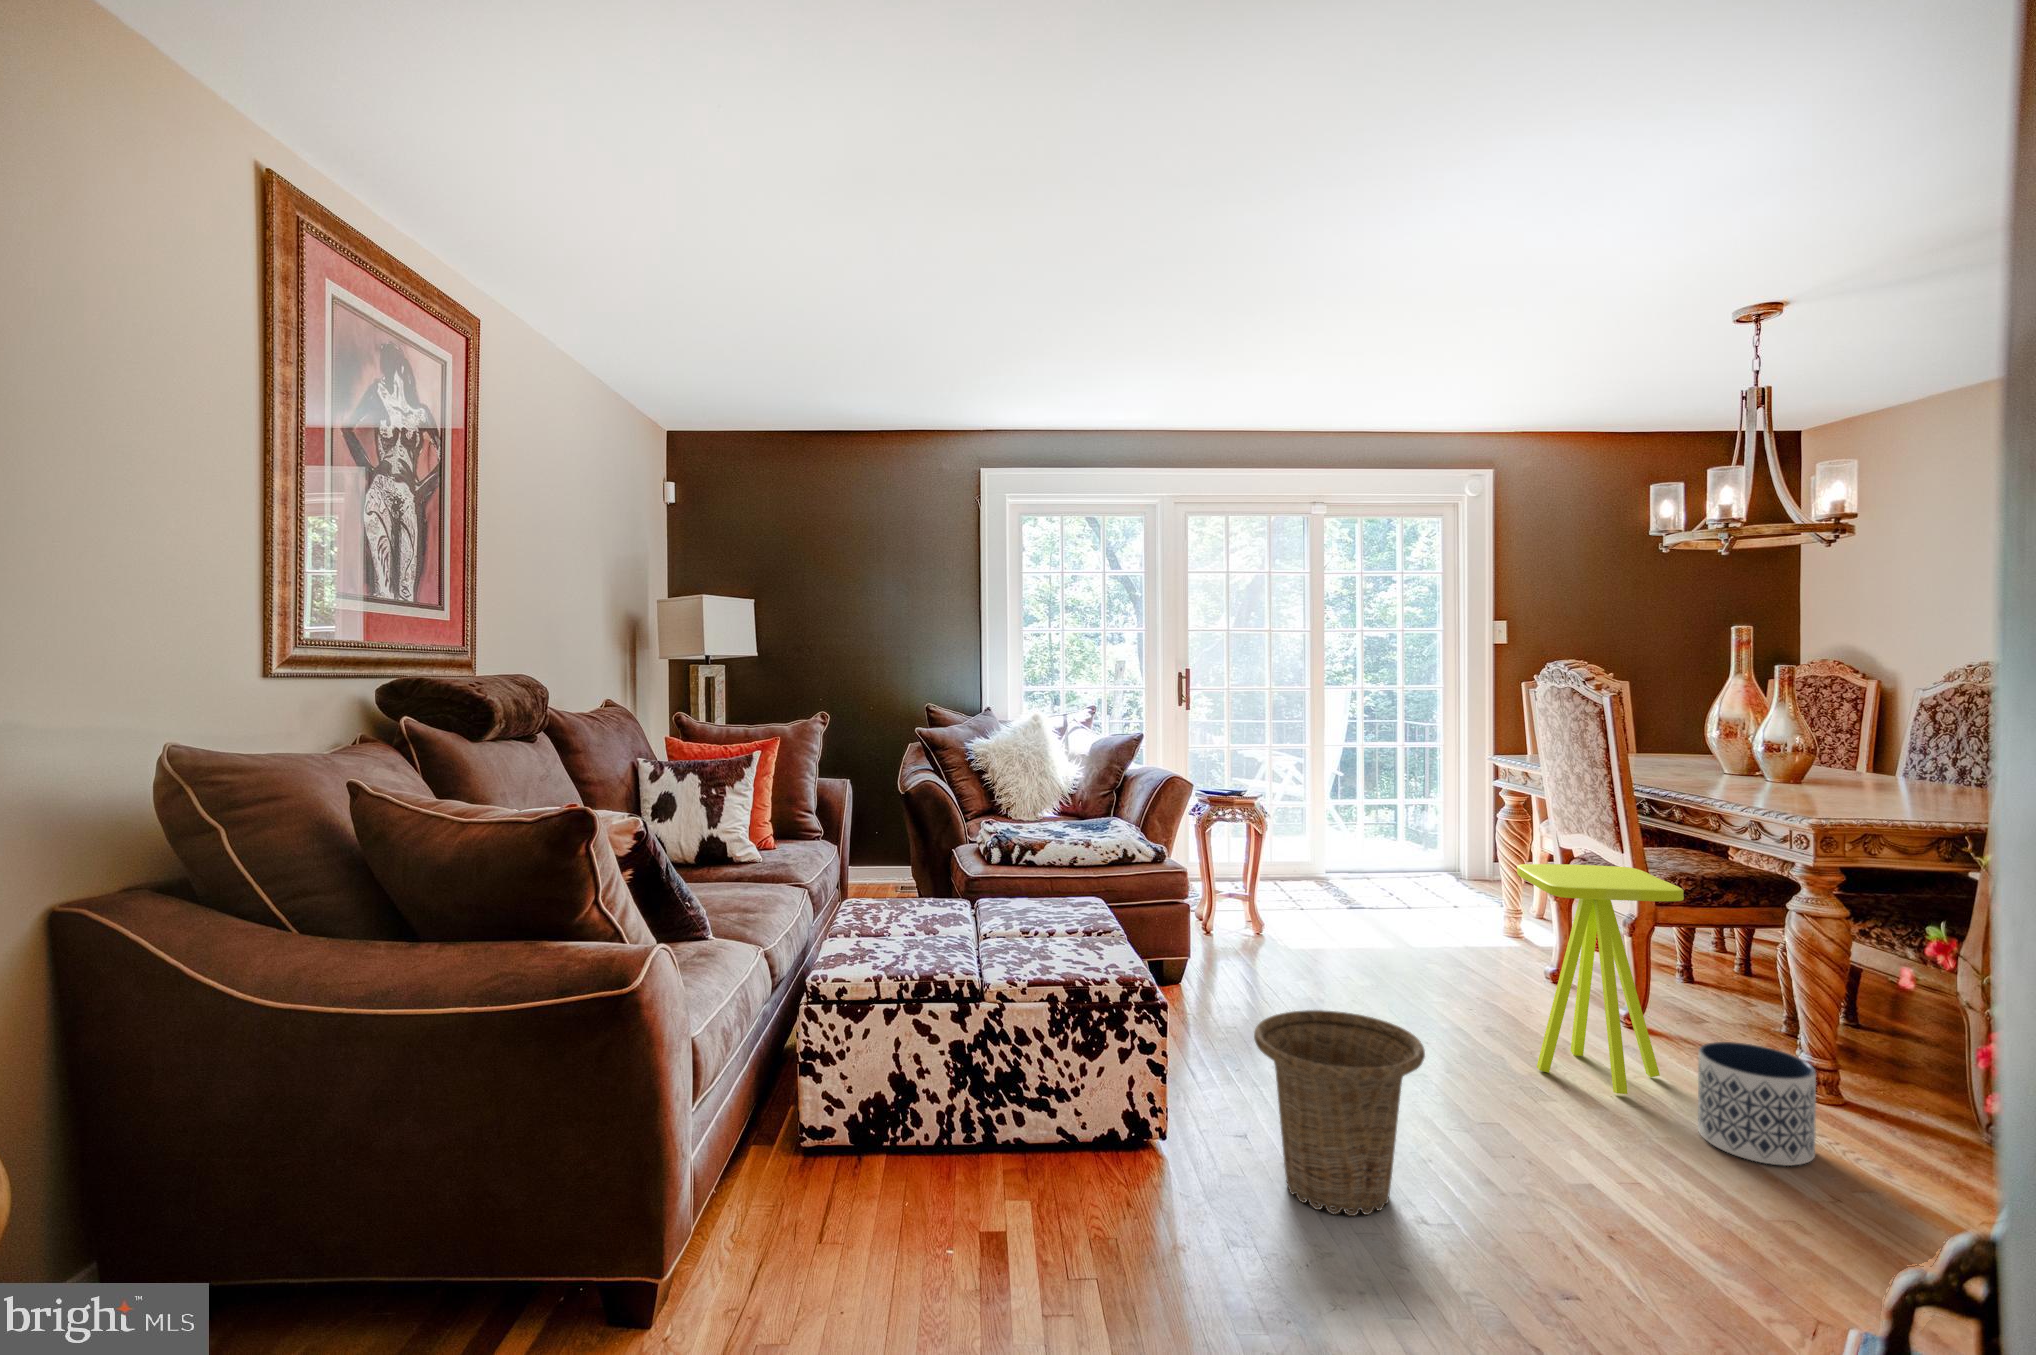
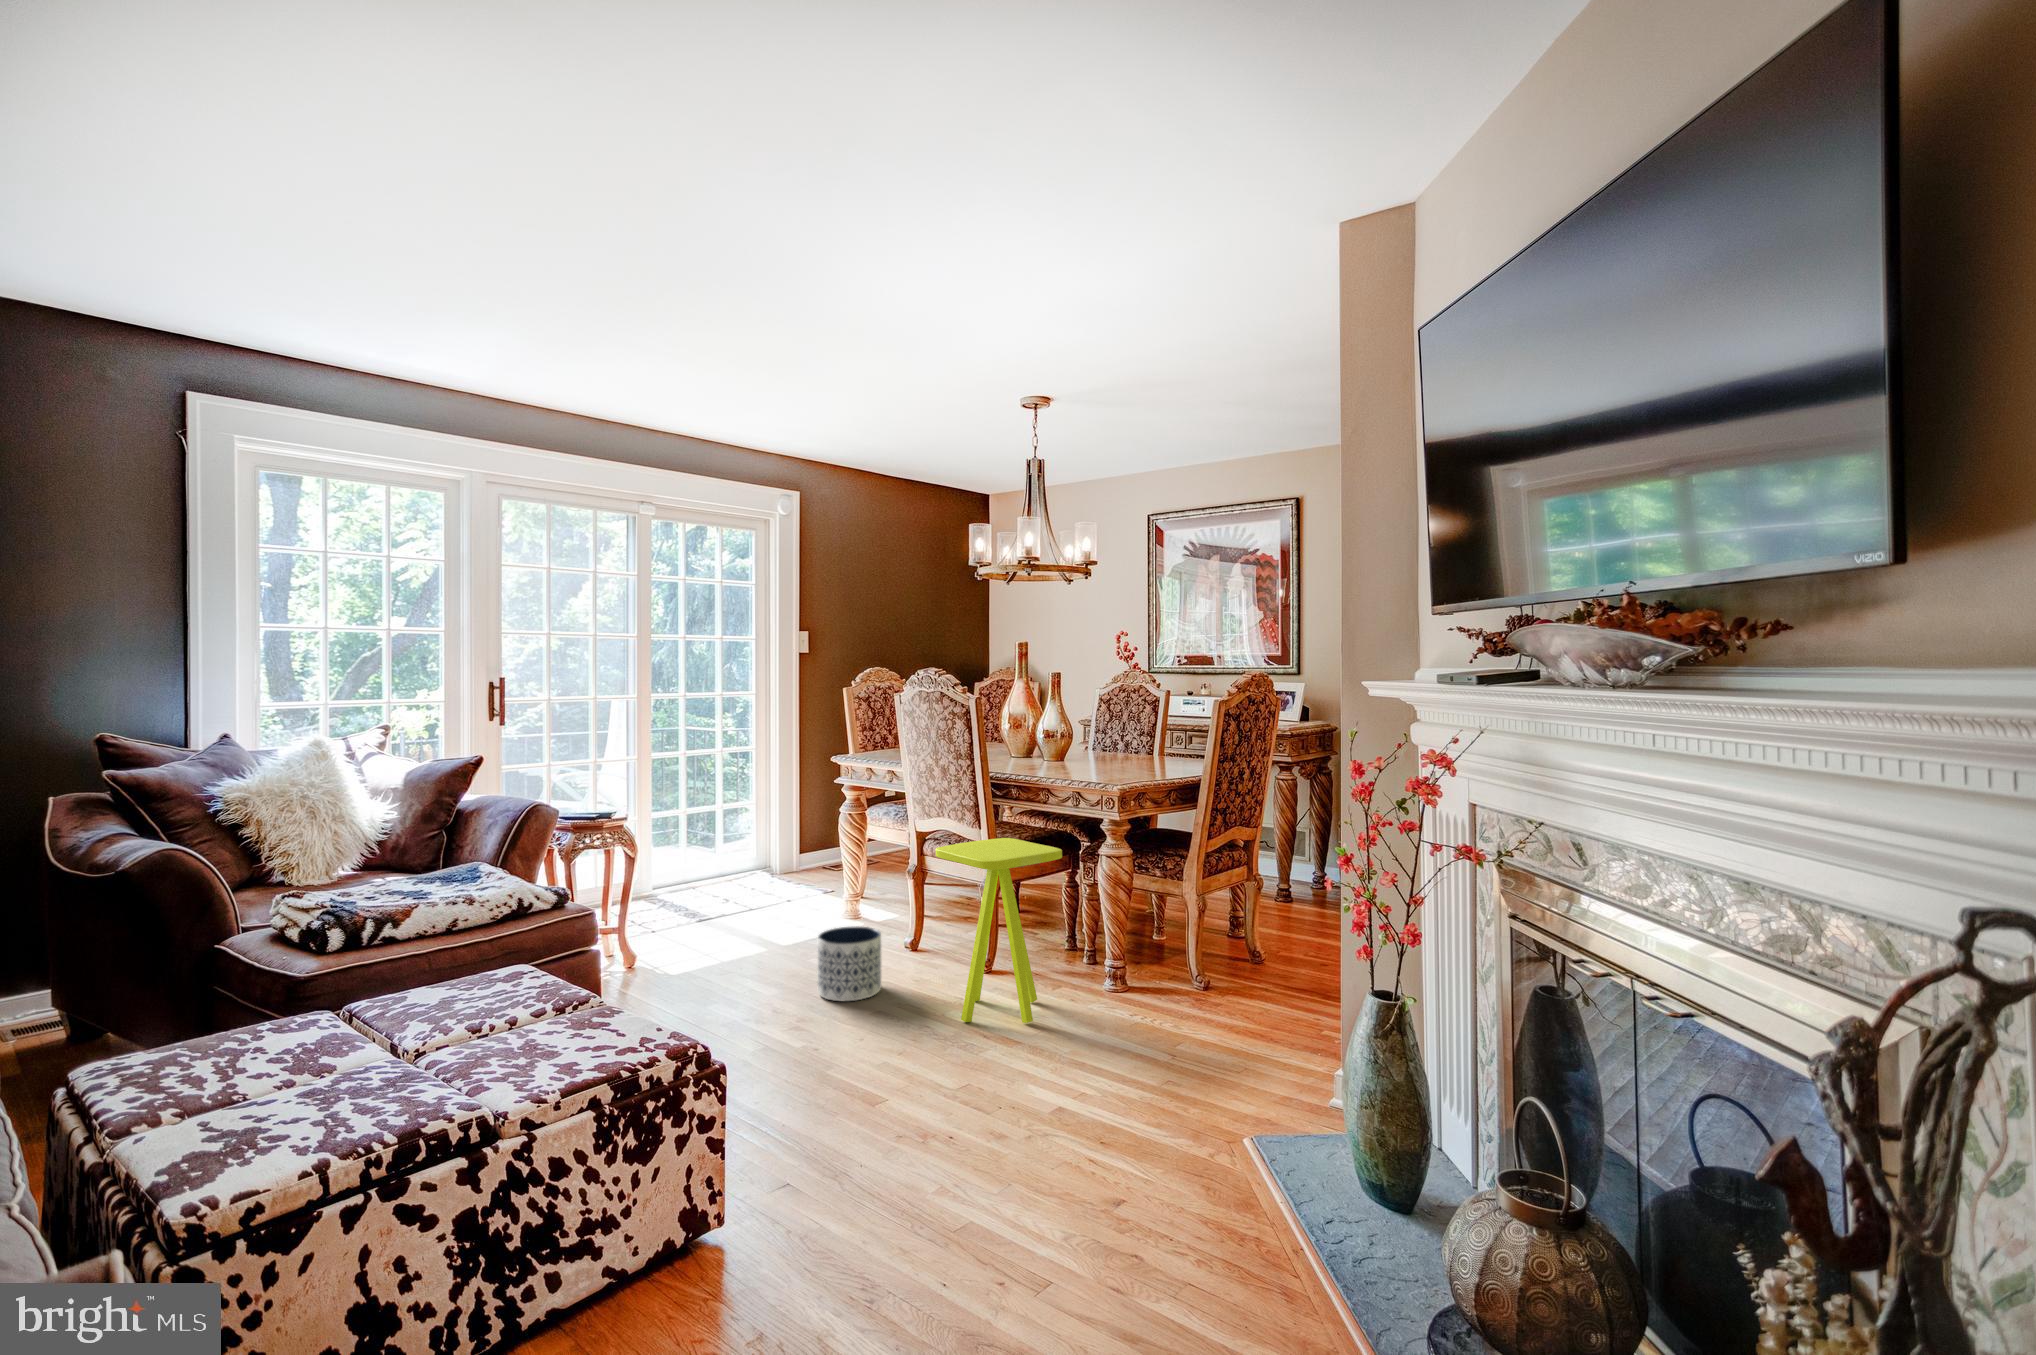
basket: present [1254,1010,1425,1216] -> none [838,1014,1001,1224]
planter: present [1698,1042,1816,1166] -> present [818,926,881,1001]

